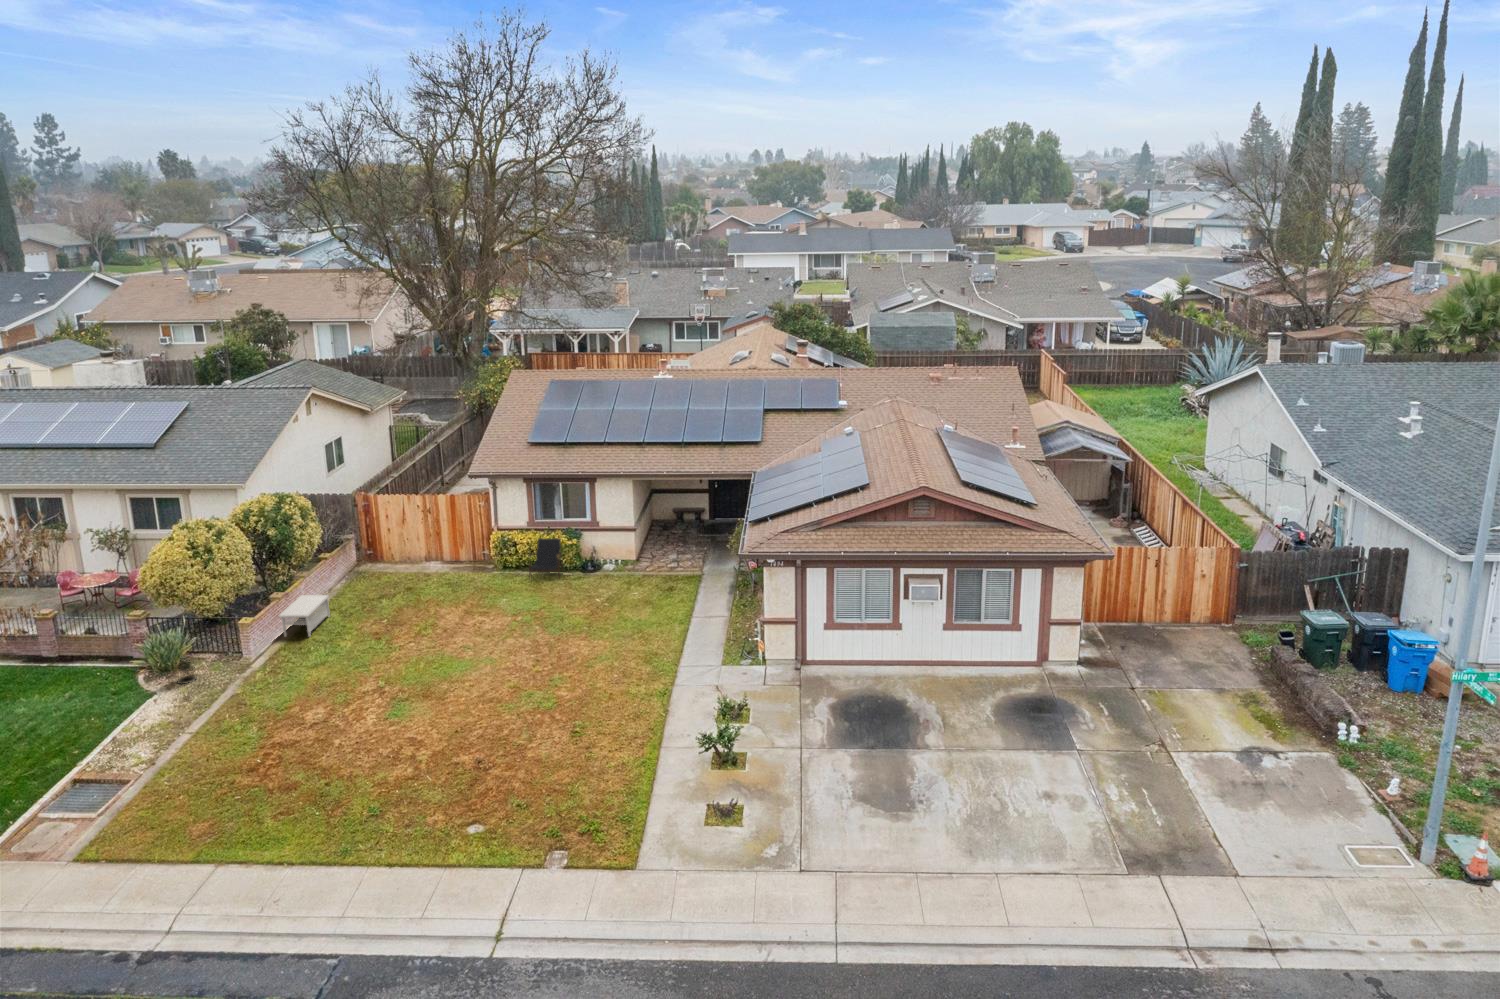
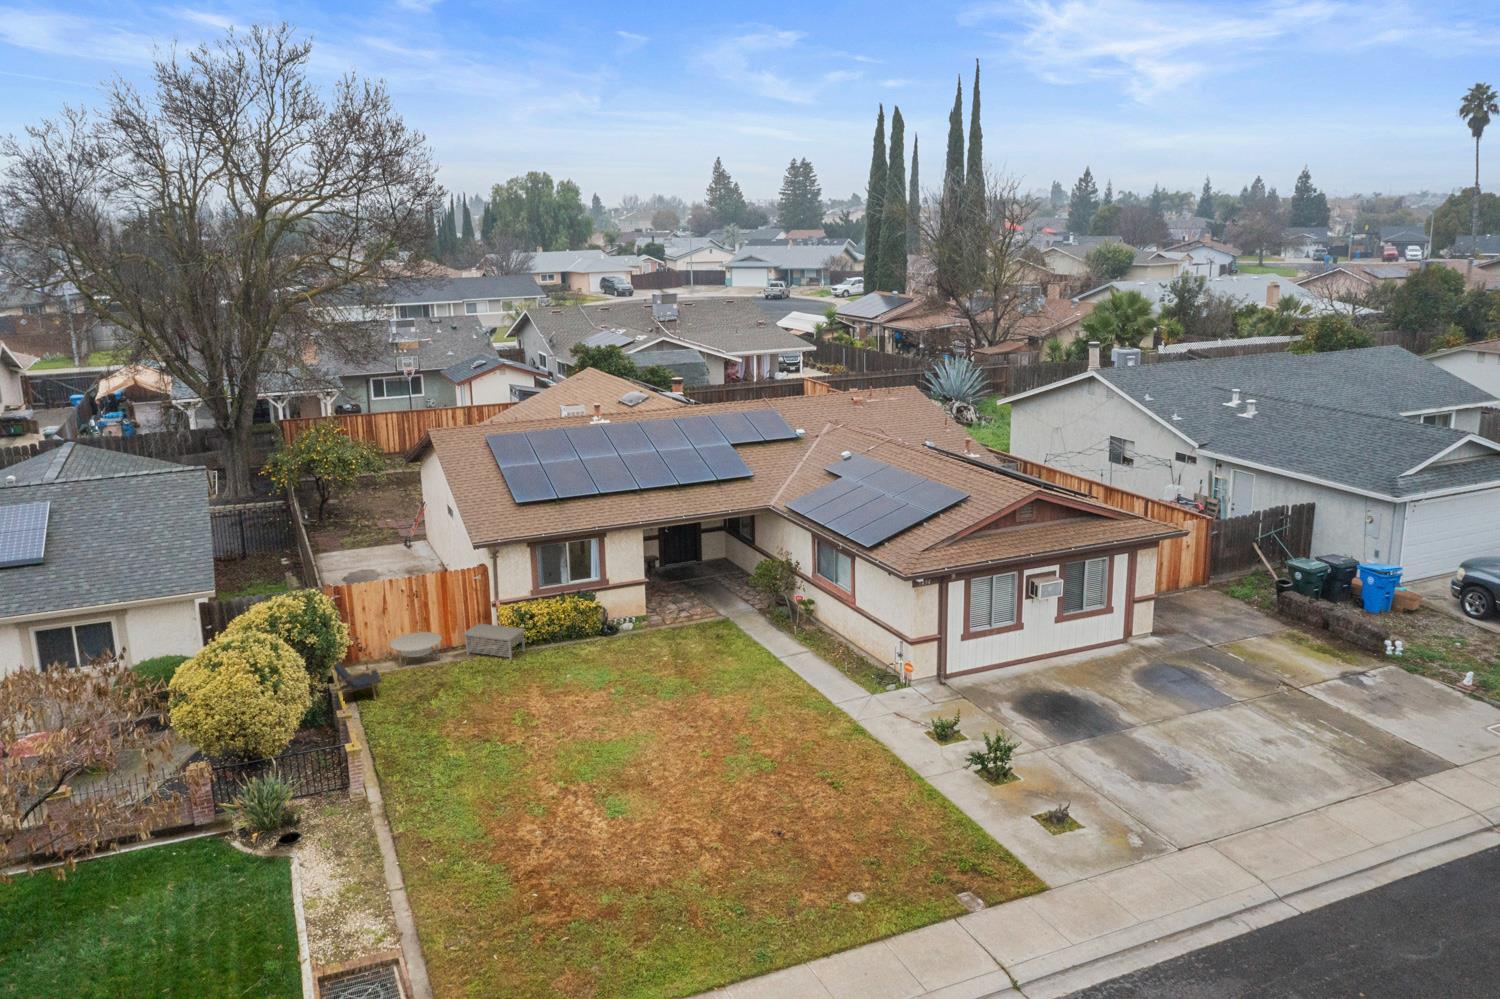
lounge chair: present [529,538,563,577] -> present [334,658,380,699]
round table: none [402,543,446,570] -> present [390,632,442,667]
storage bench: present [279,595,330,637] -> present [463,624,525,660]

